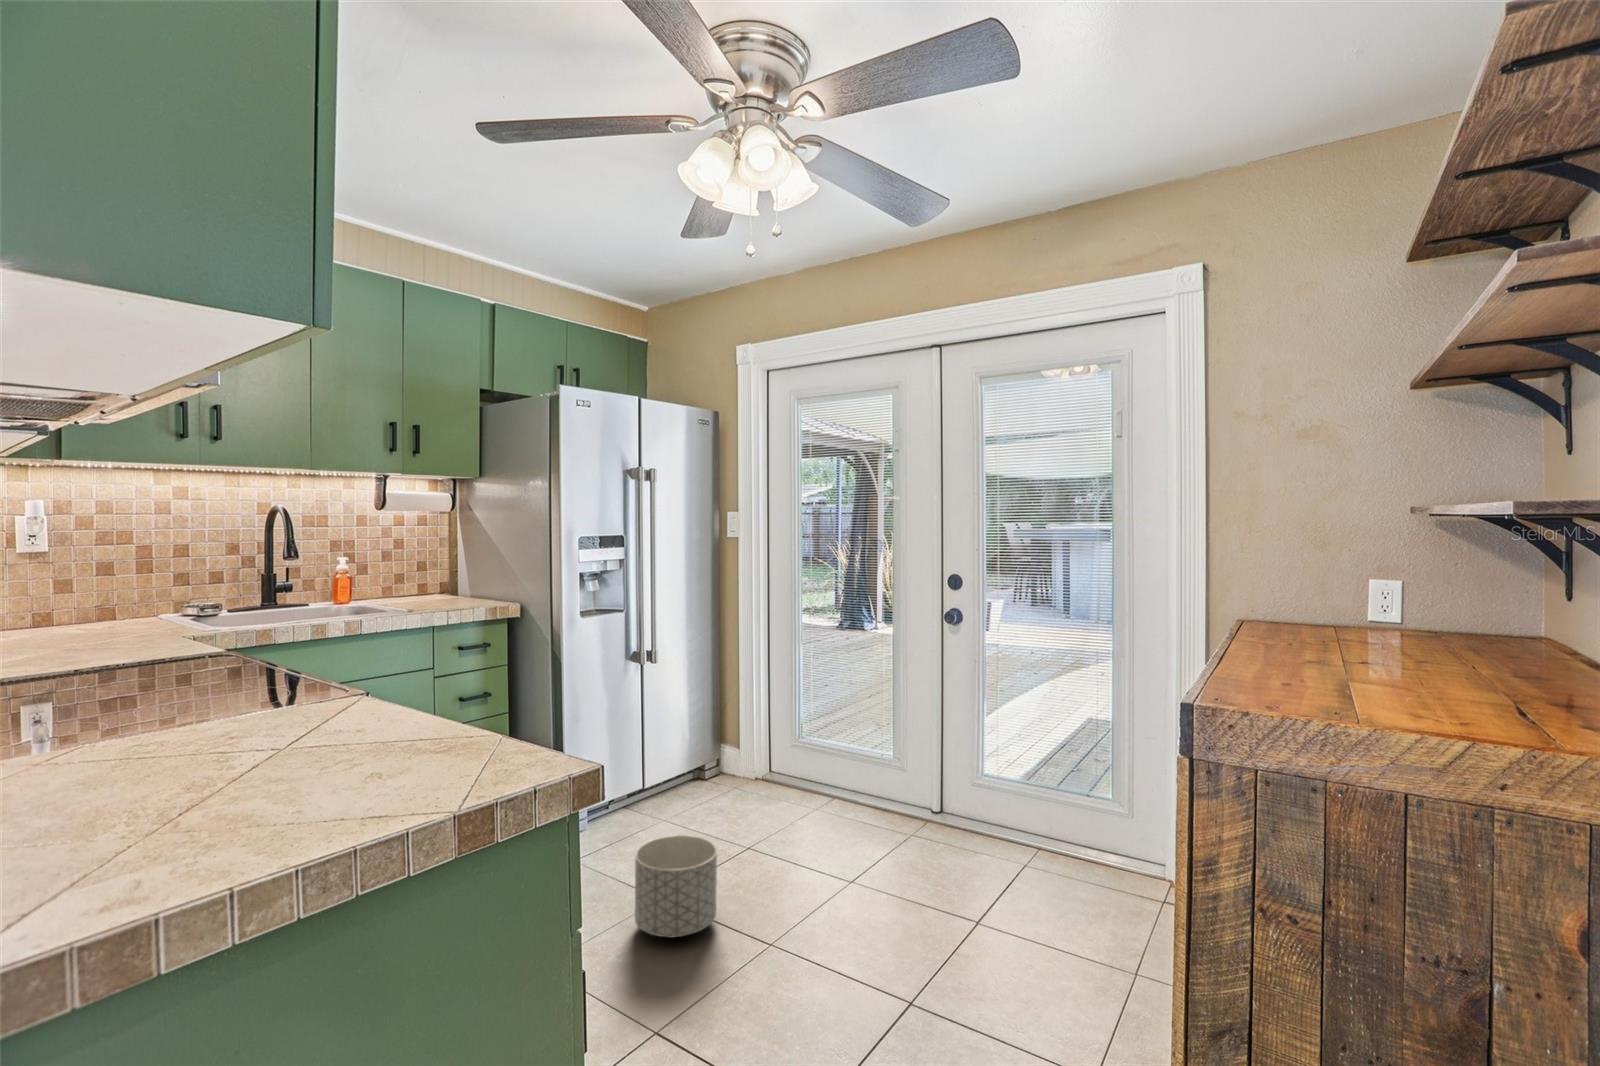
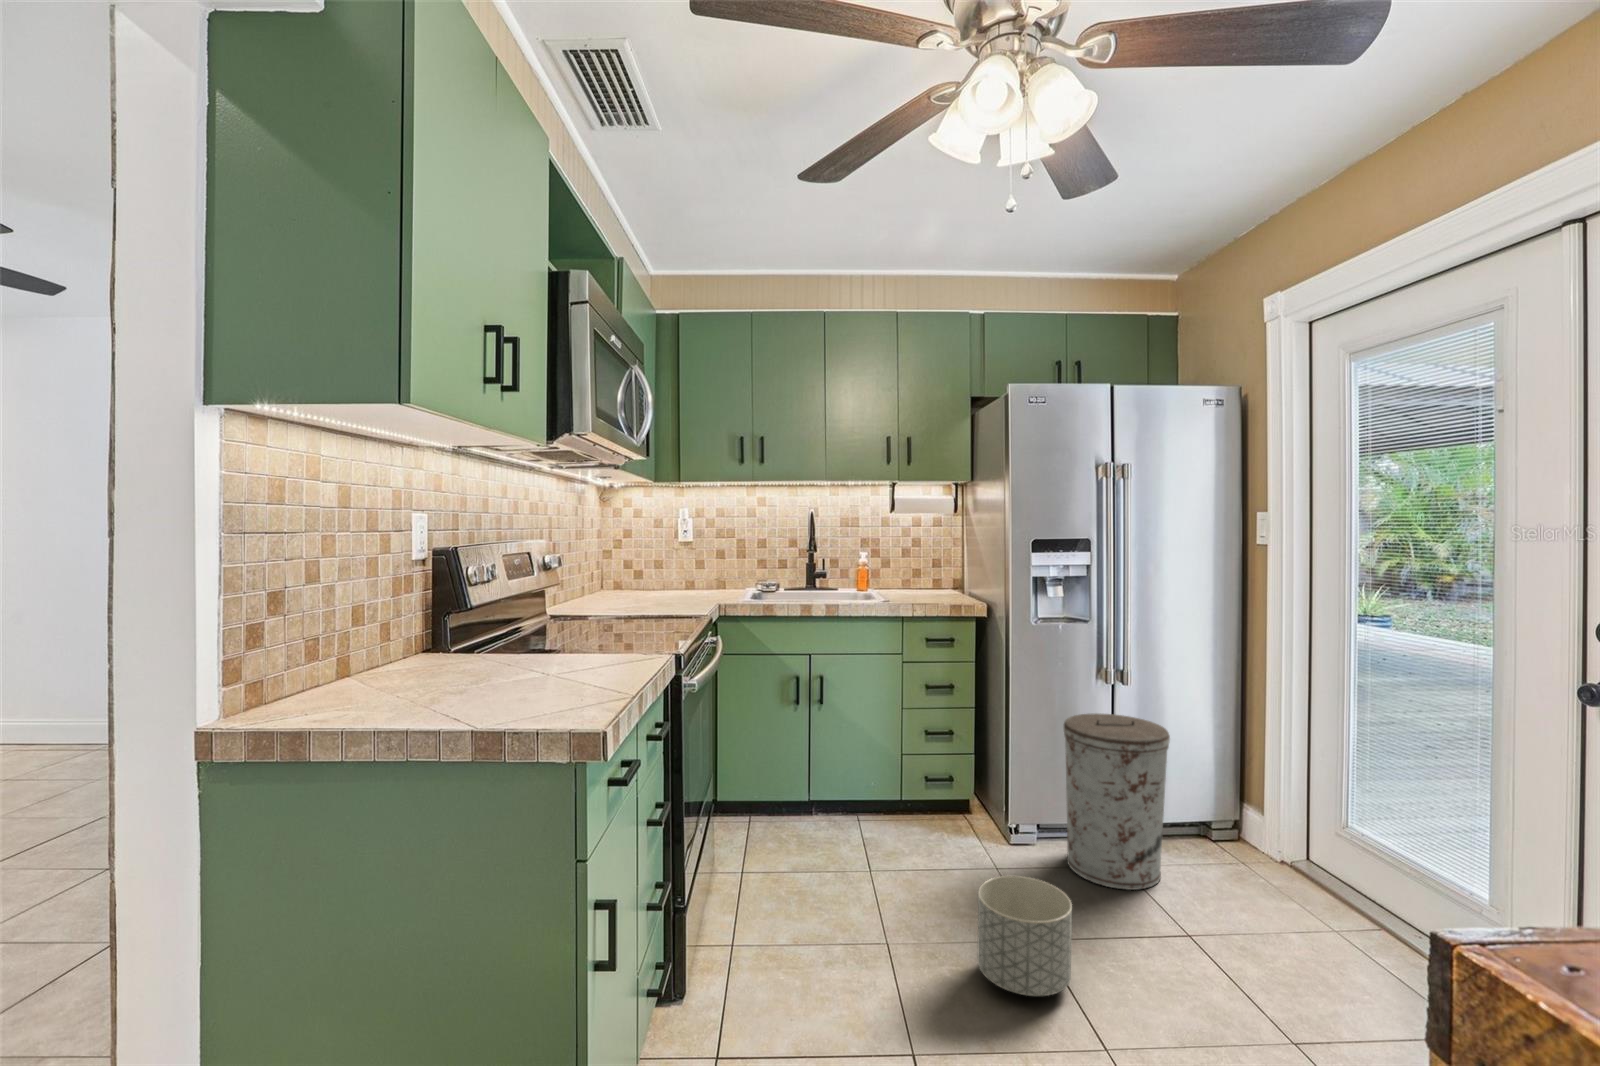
trash can: none [618,688,704,838] -> present [1063,713,1170,890]

